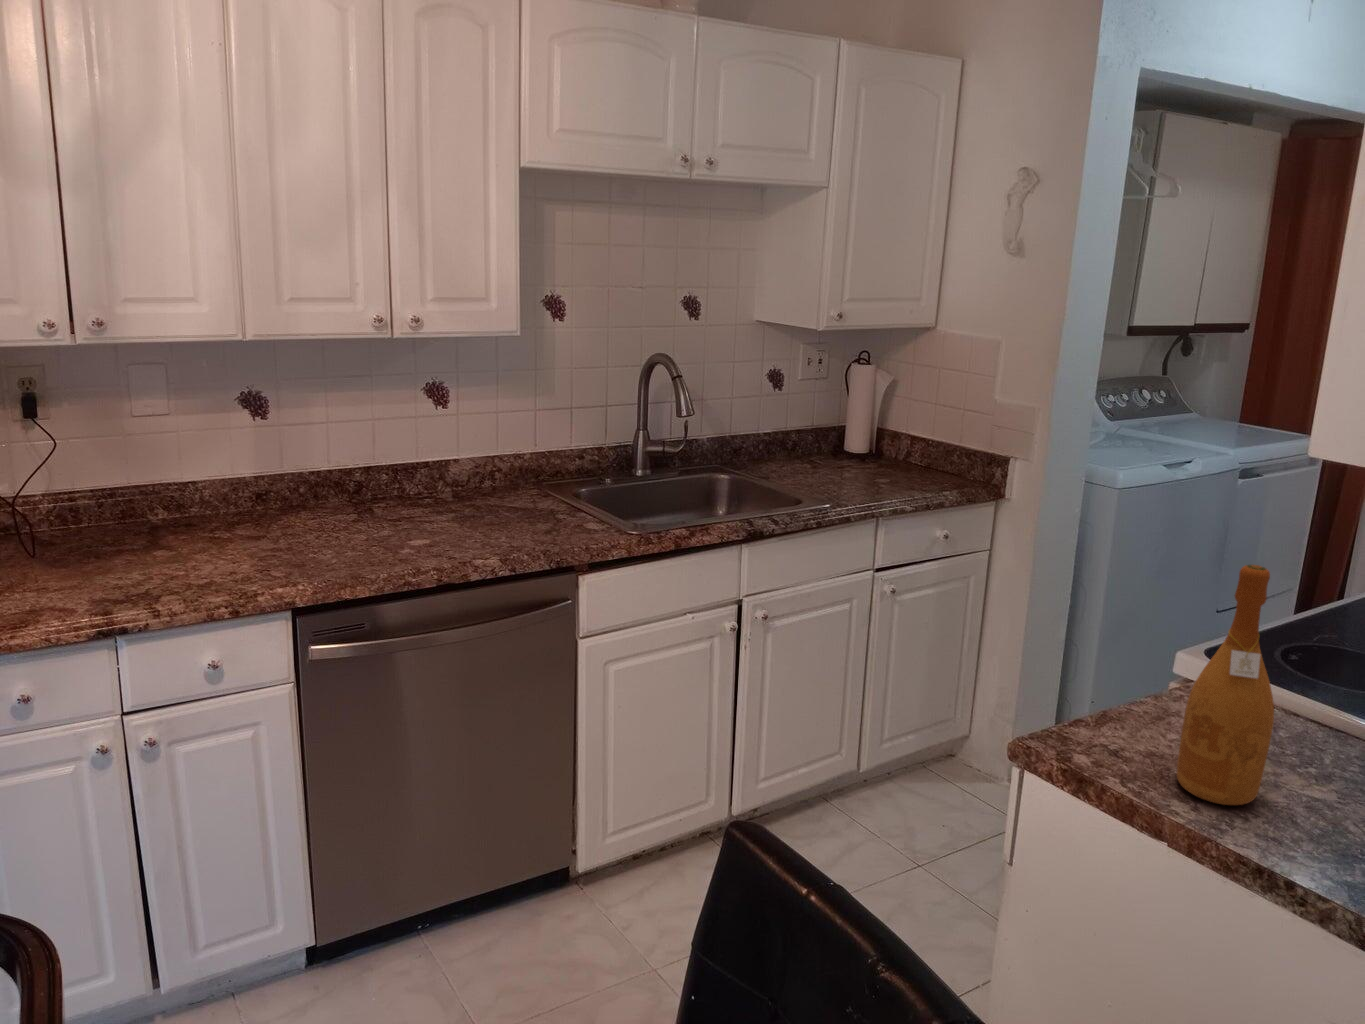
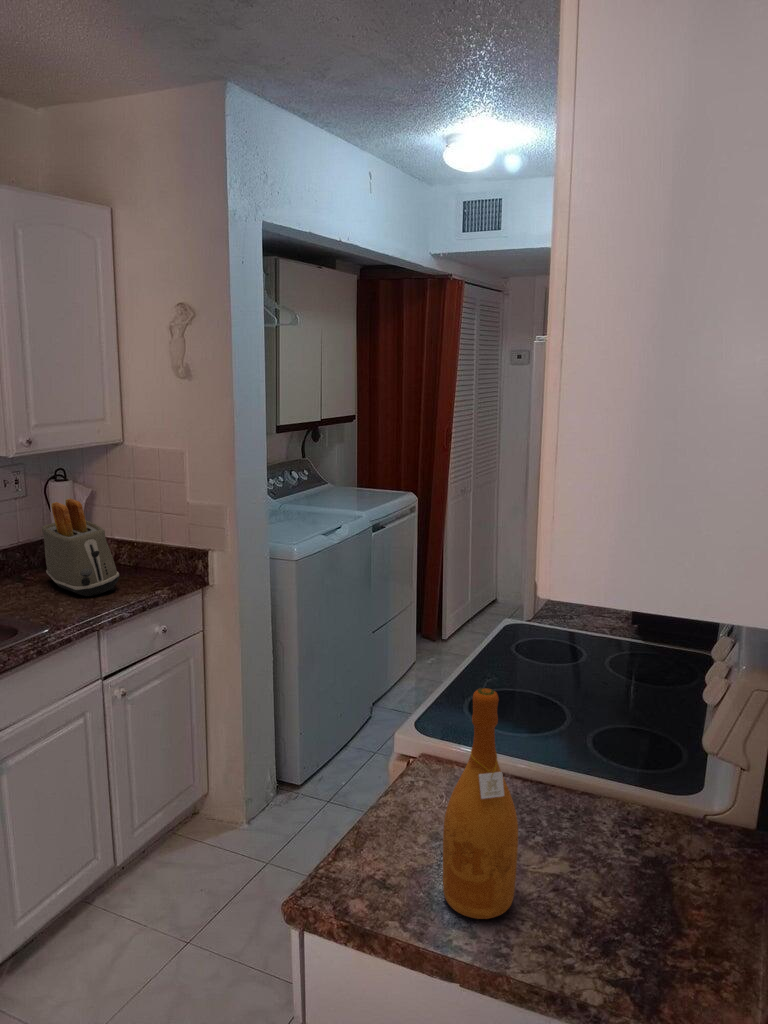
toaster: none [836,381,909,485] -> present [42,498,119,596]

